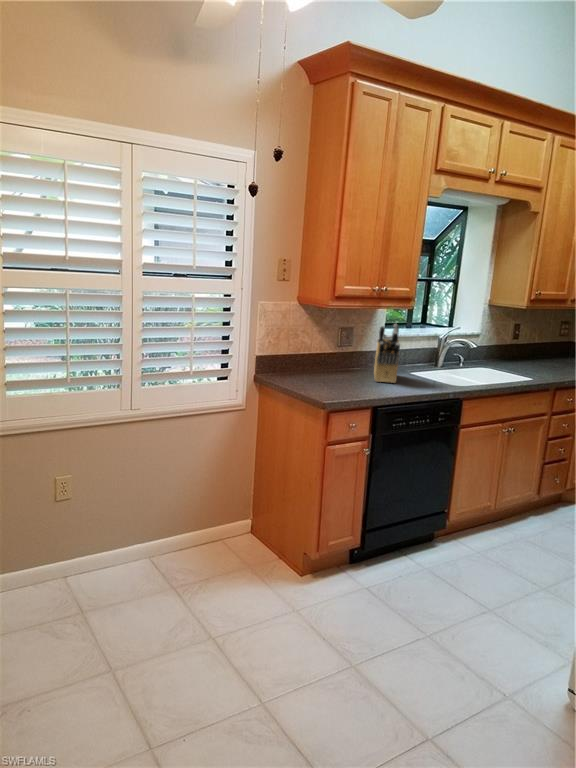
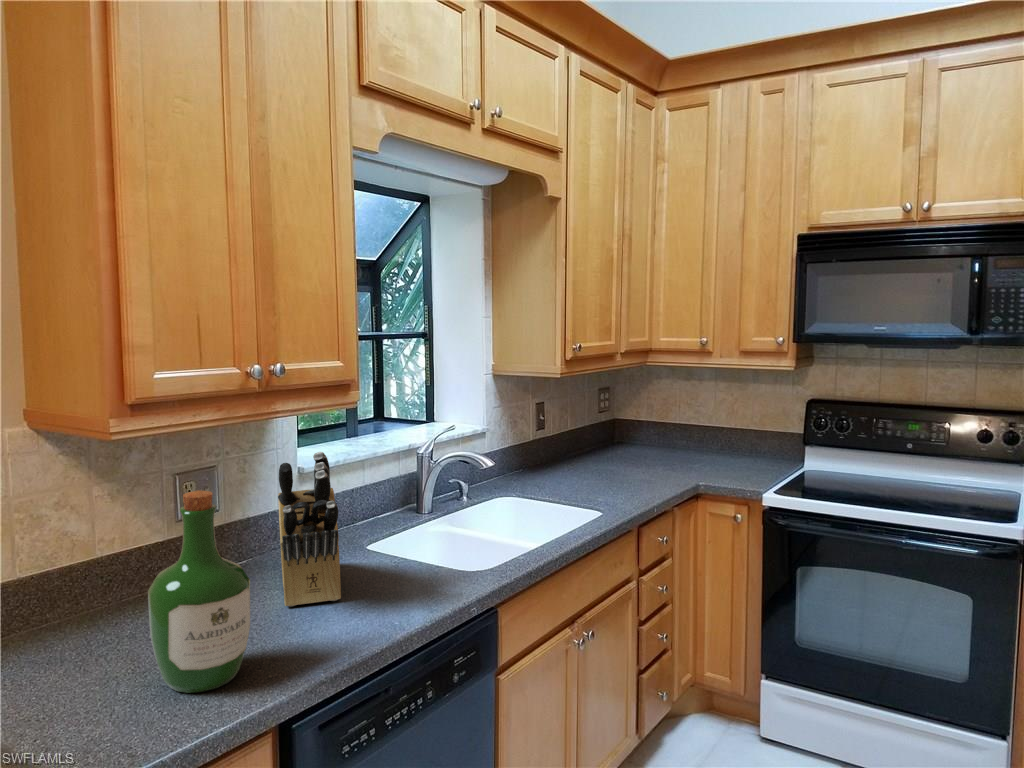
wine bottle: none [335,327,368,393] -> present [148,490,250,693]

